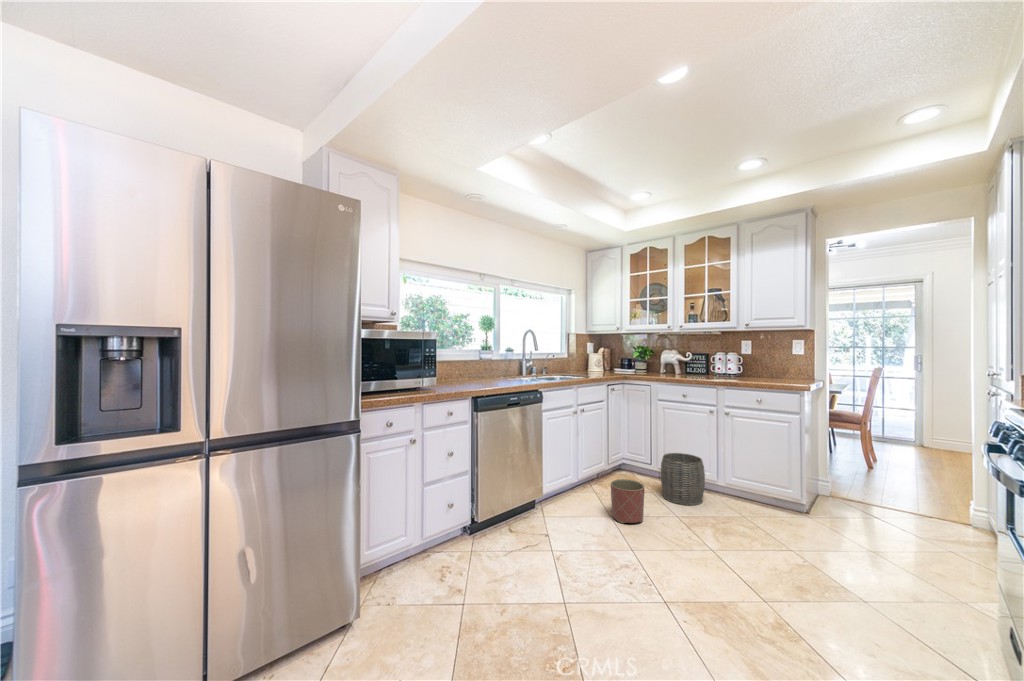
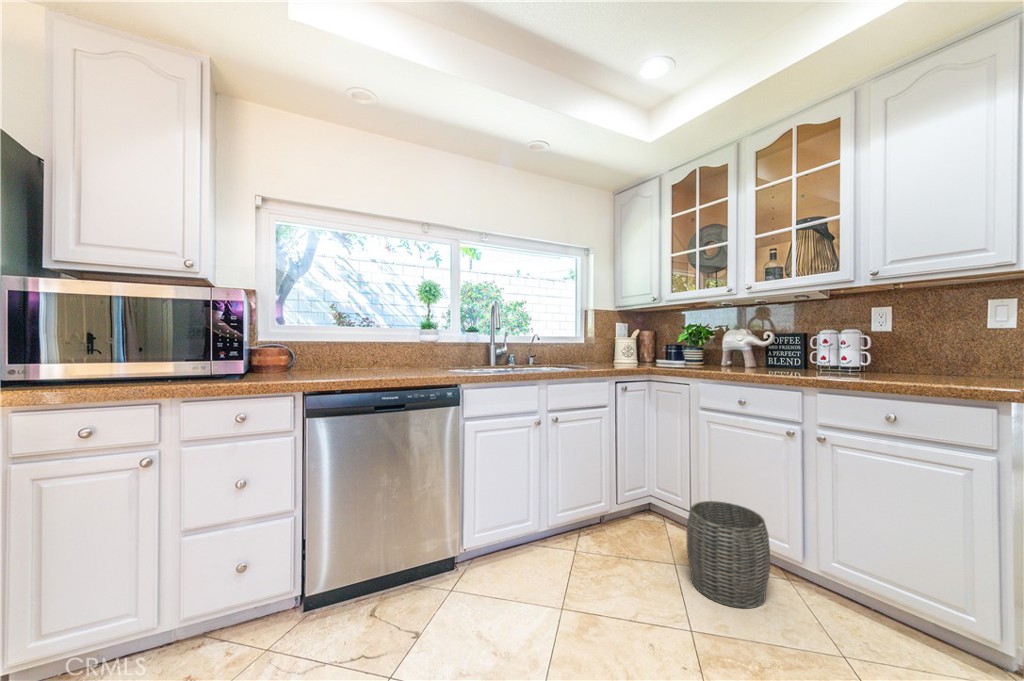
planter: present [611,479,644,523] -> none [565,543,625,633]

